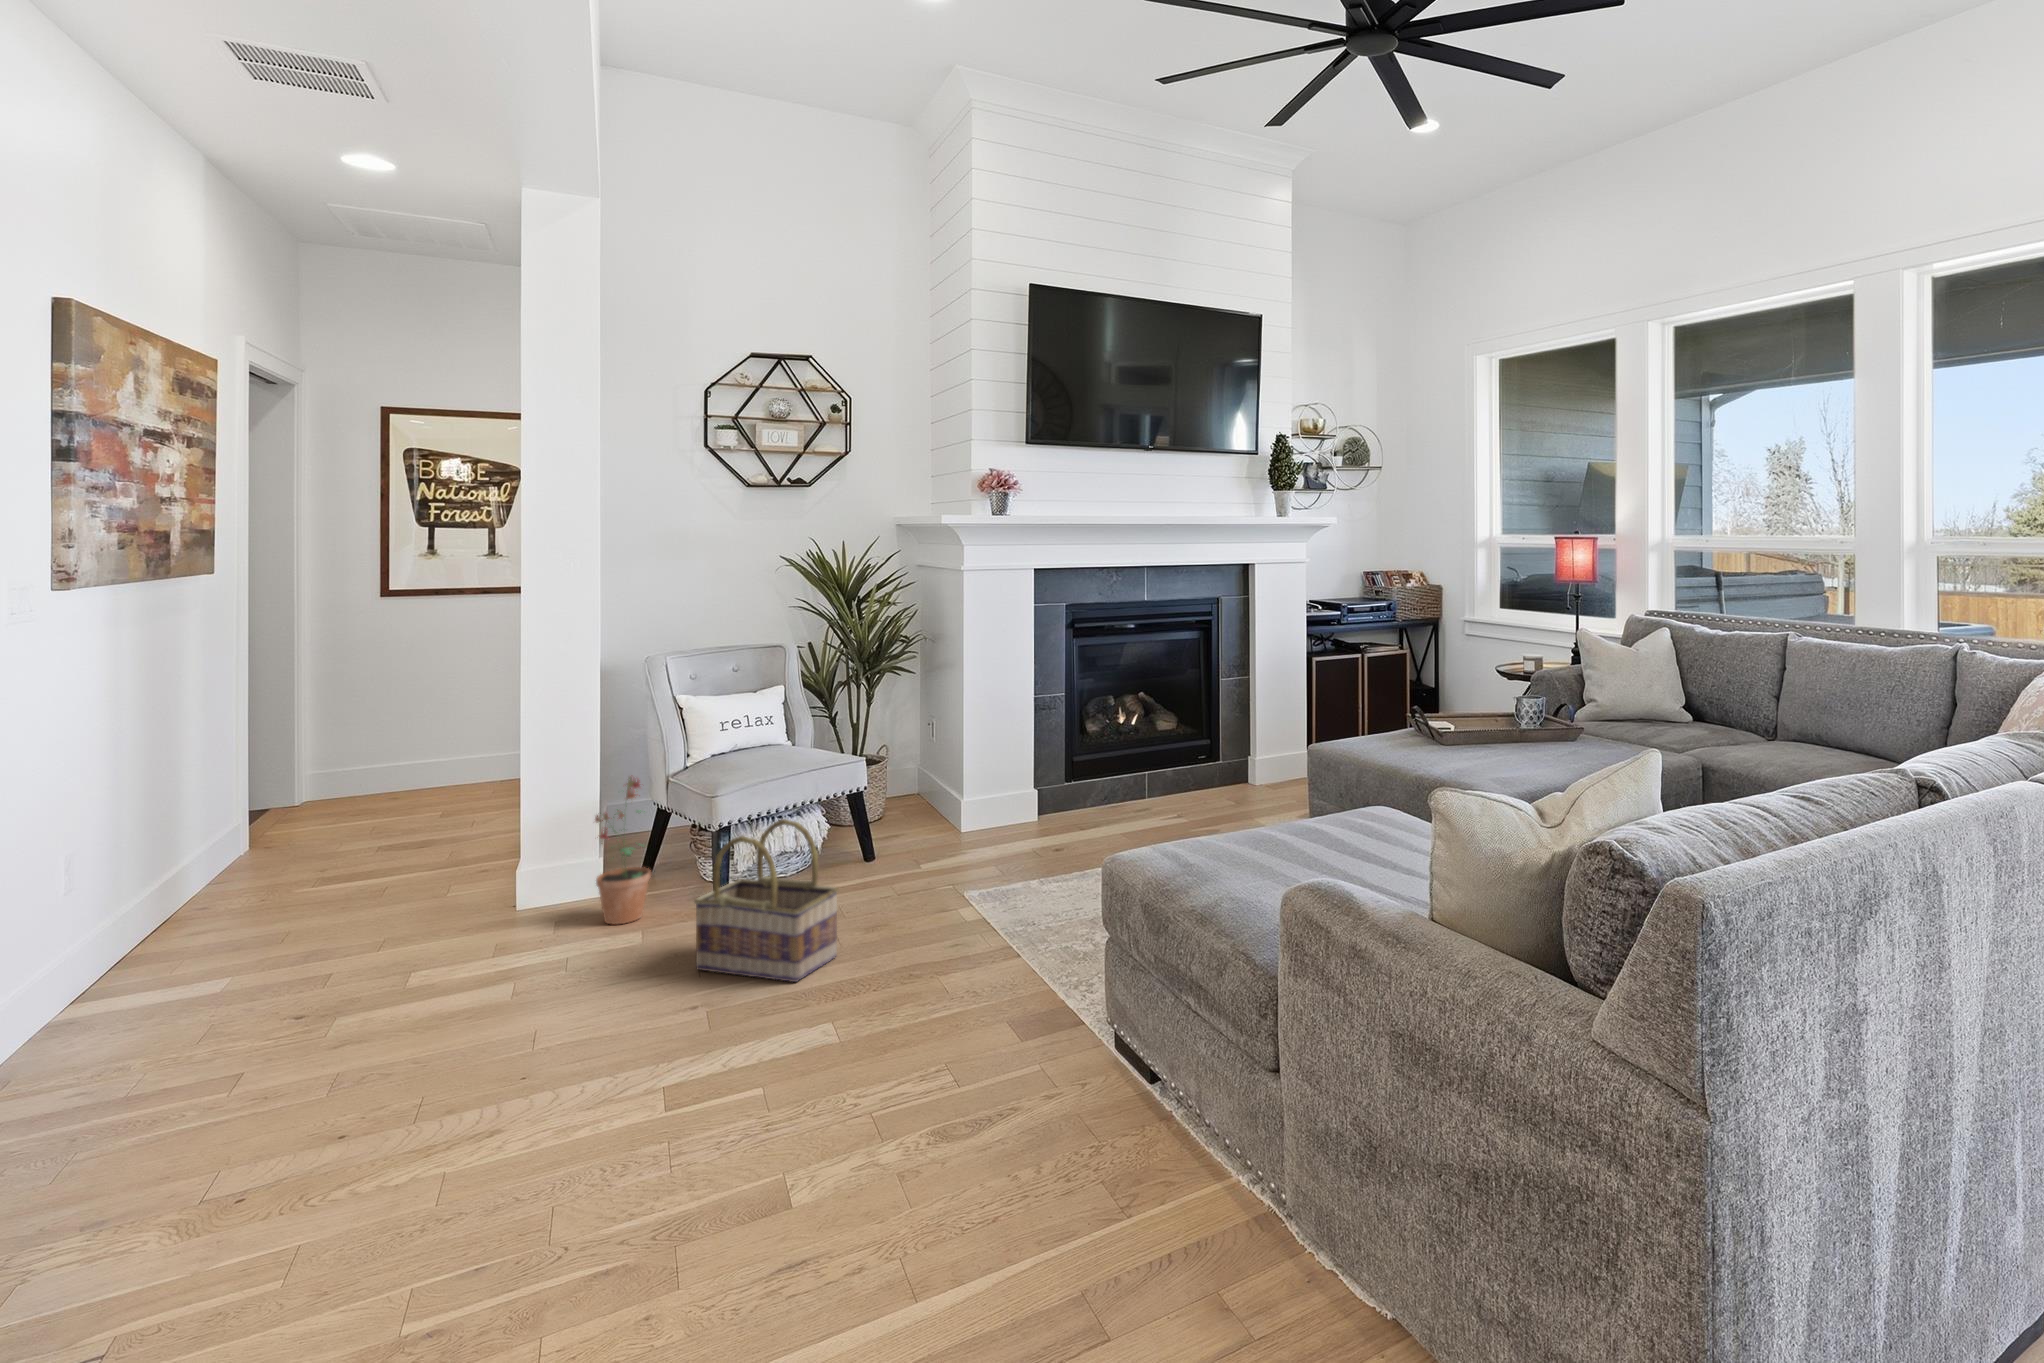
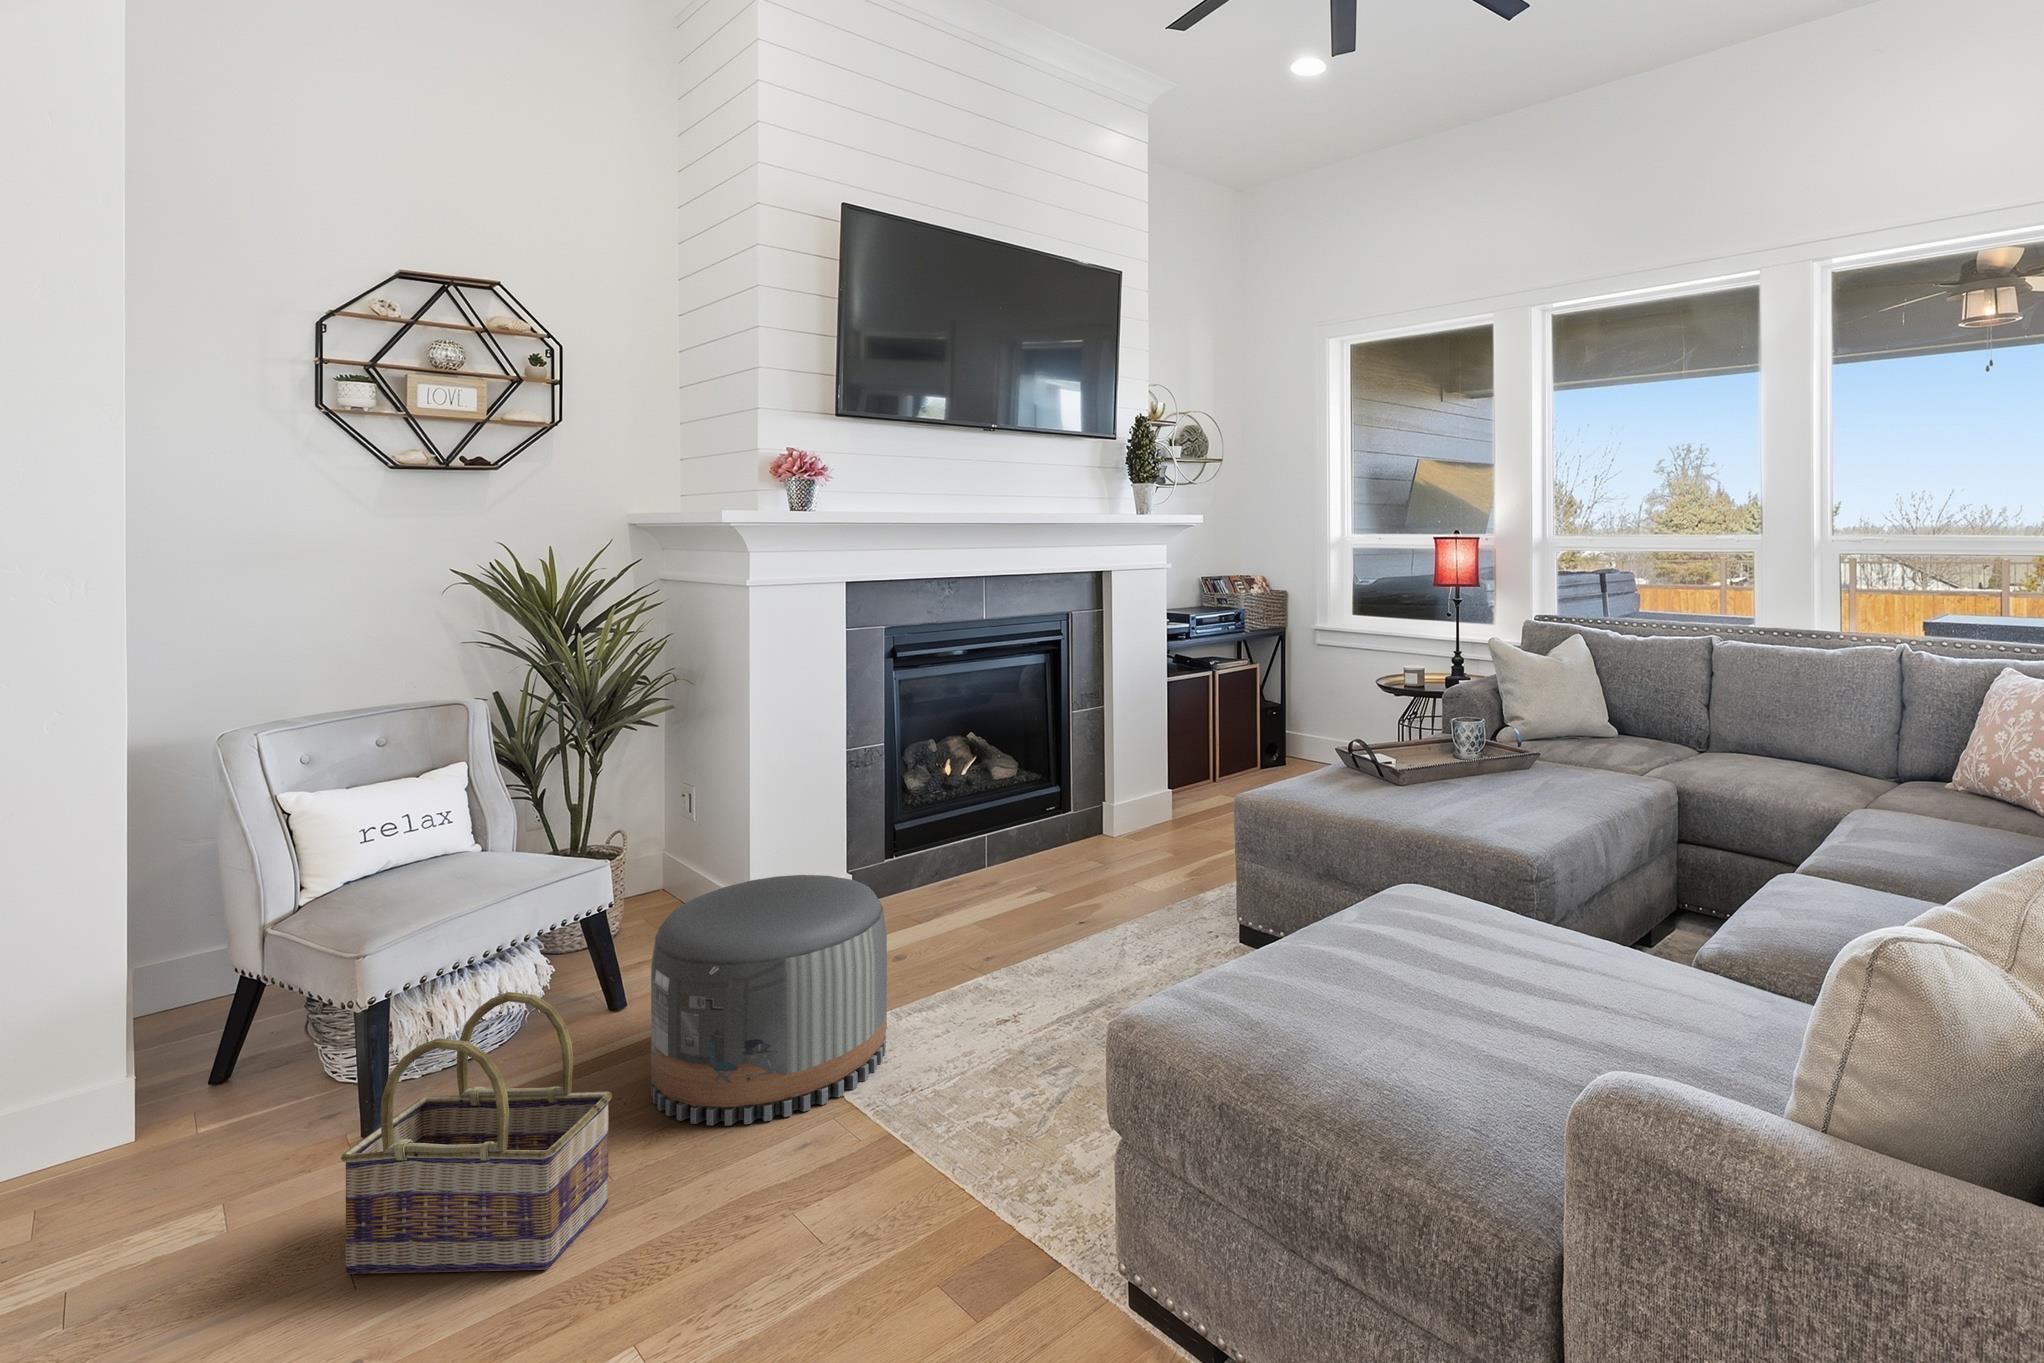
pouf: none [875,775,1029,929] -> present [651,875,887,1125]
potted plant: present [595,776,651,924] -> none [118,936,238,1198]

